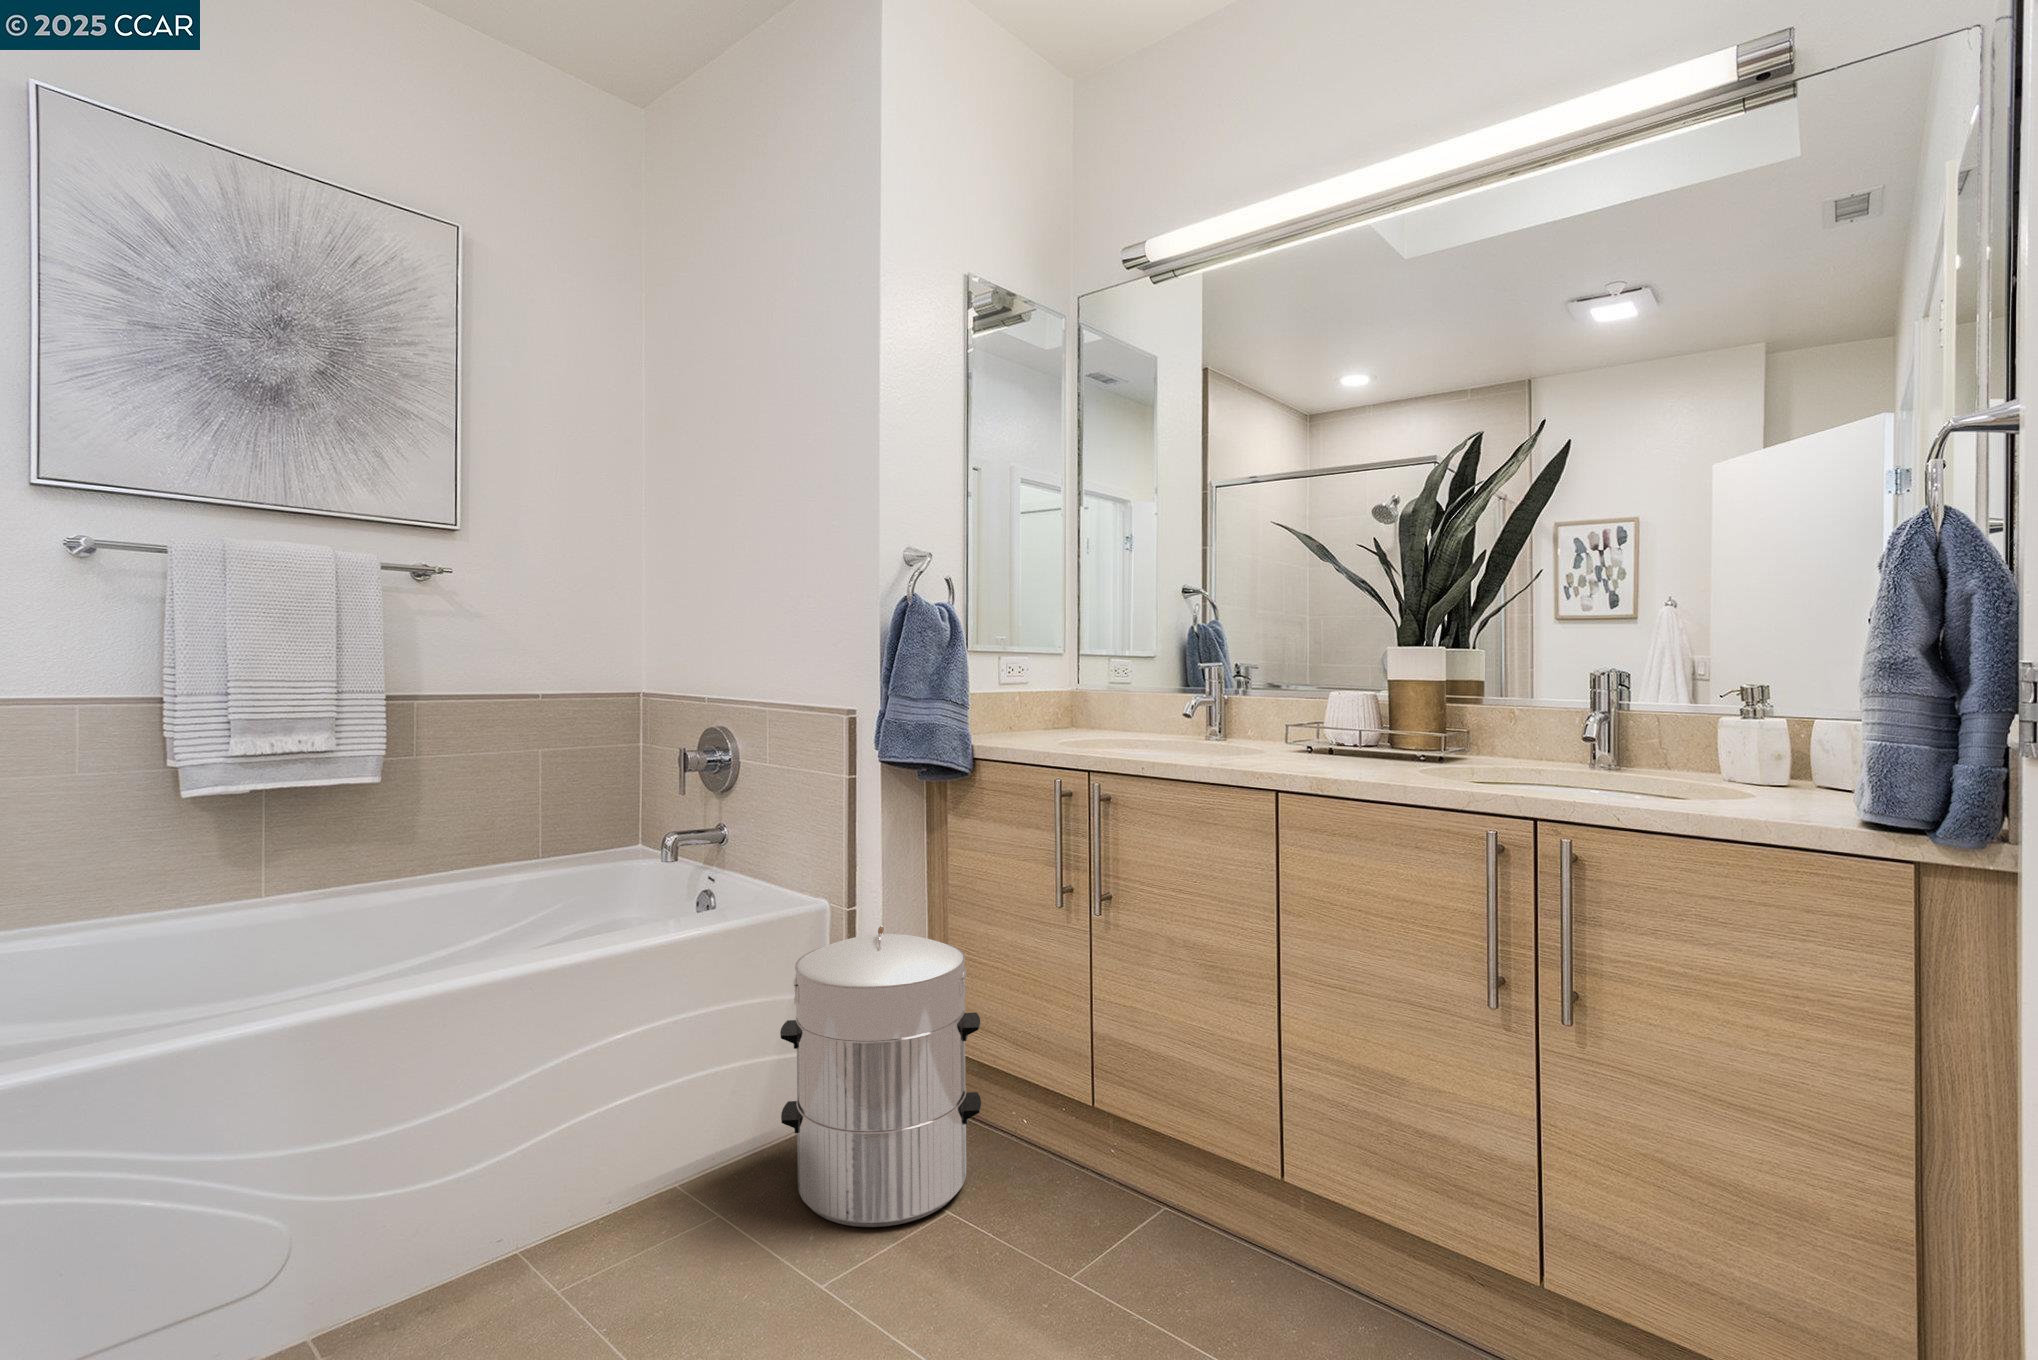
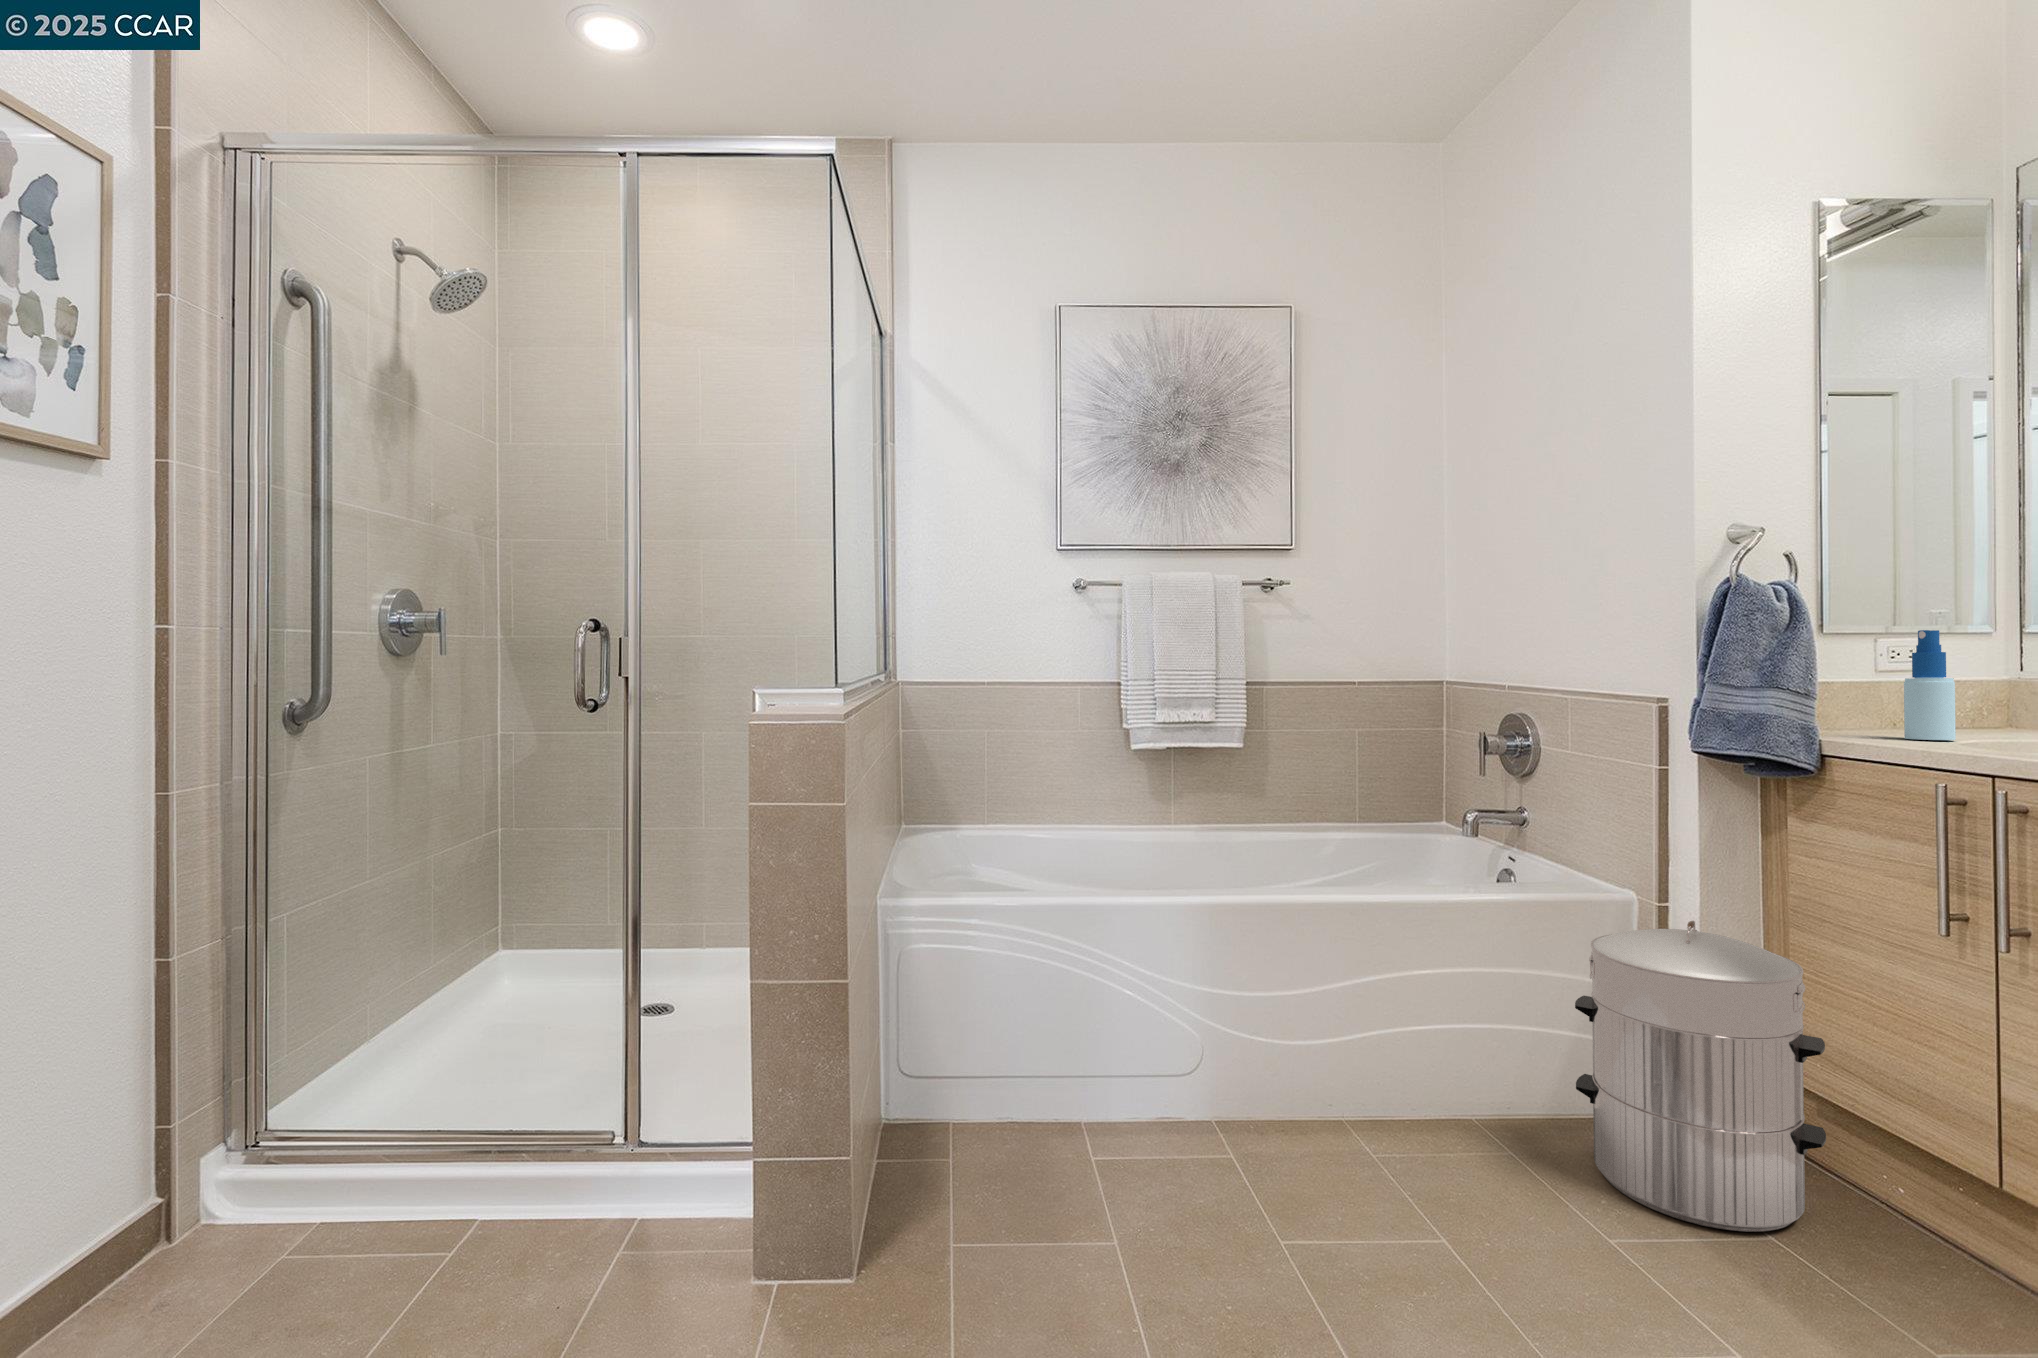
spray bottle: none [1024,650,1055,742] -> present [1904,630,1956,740]

